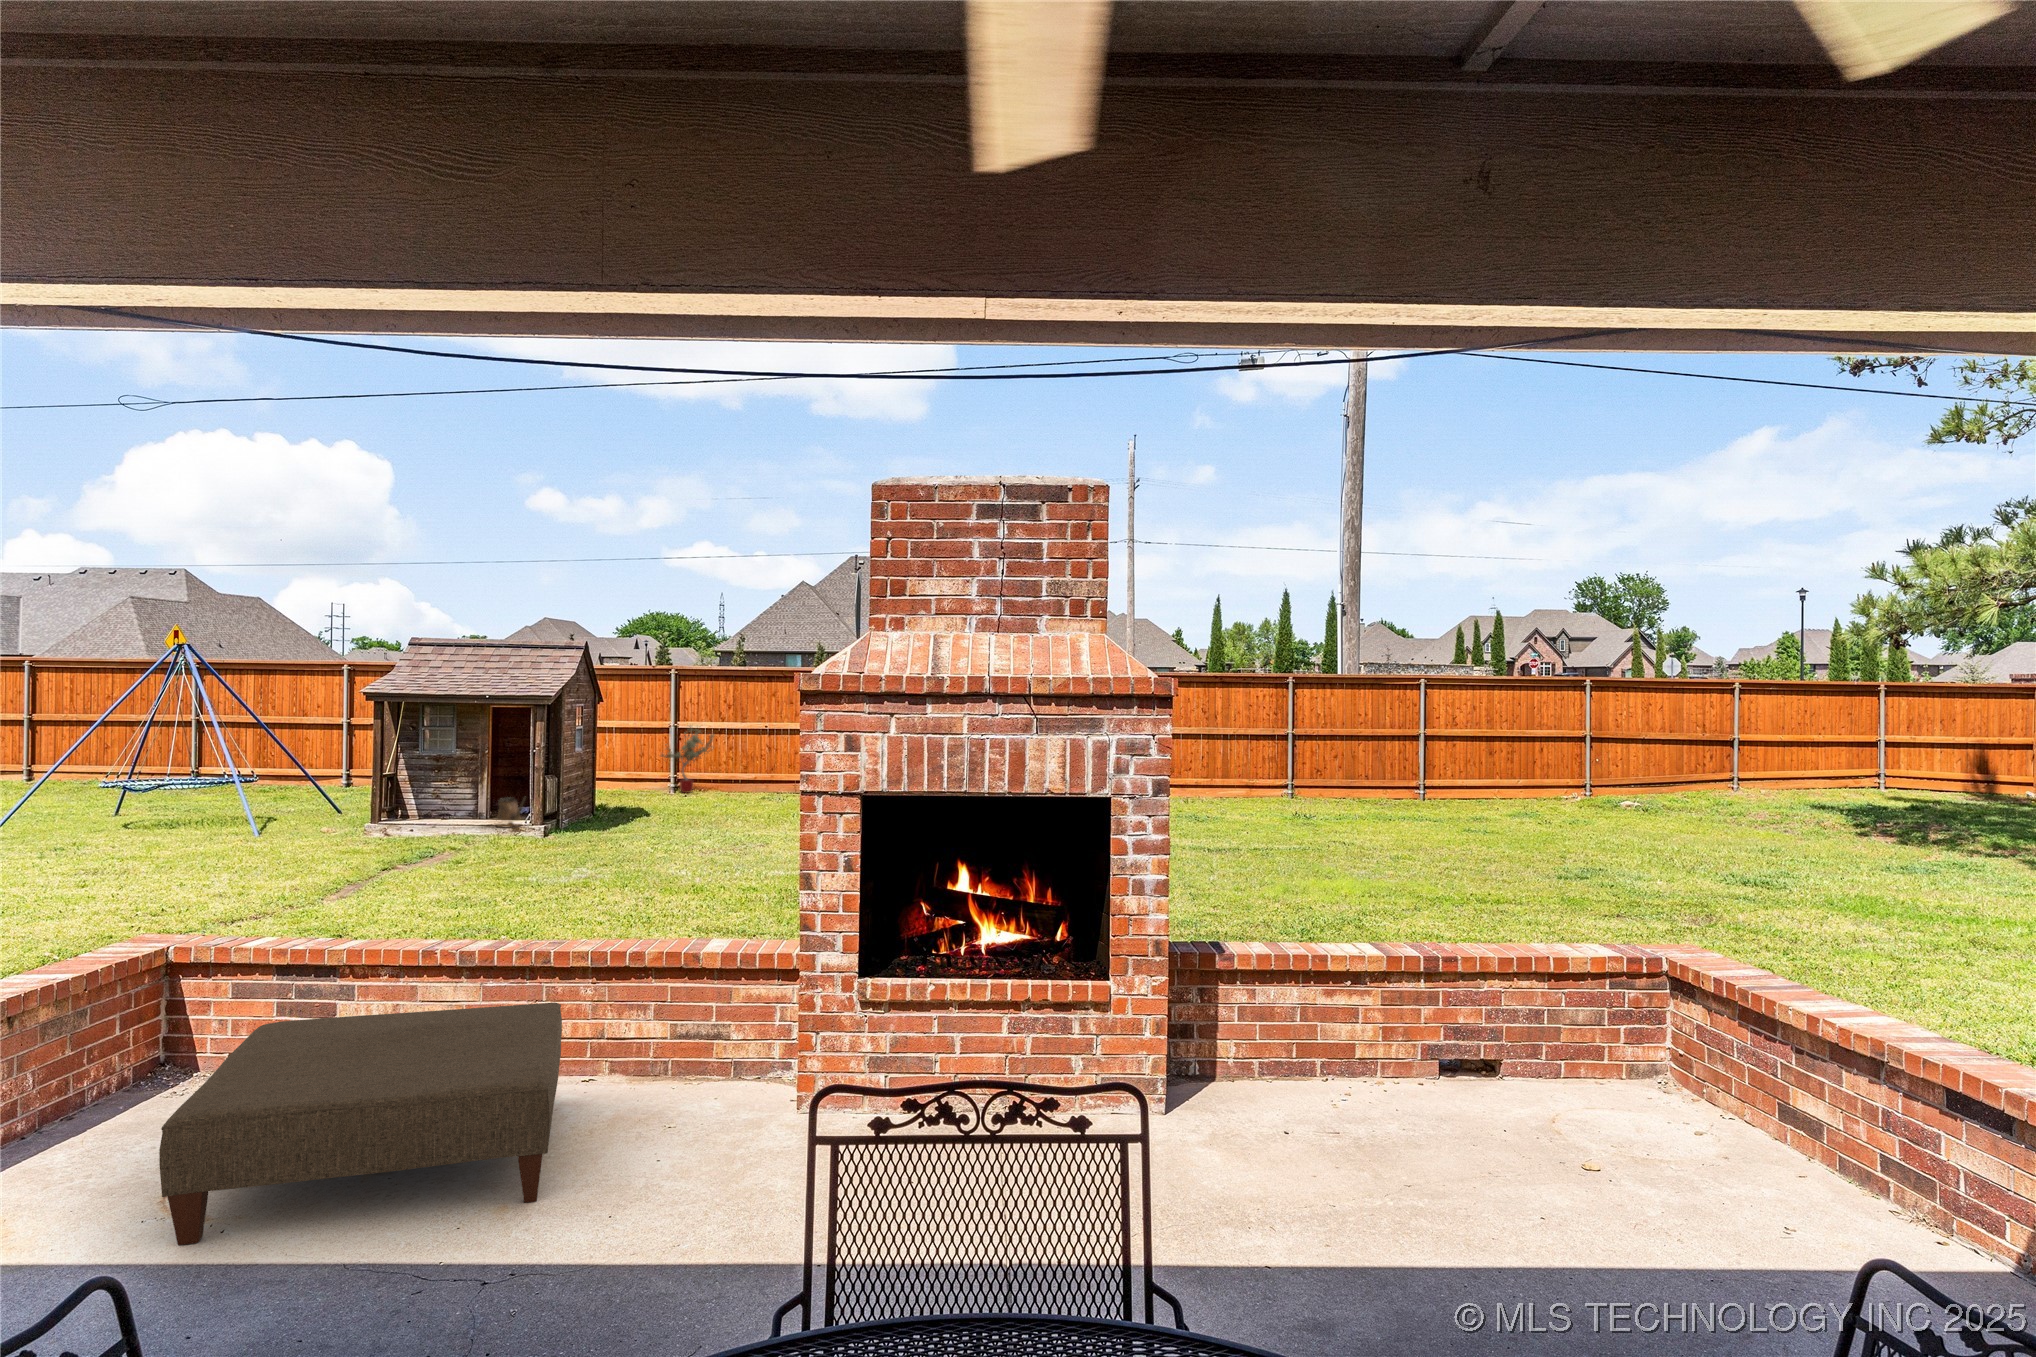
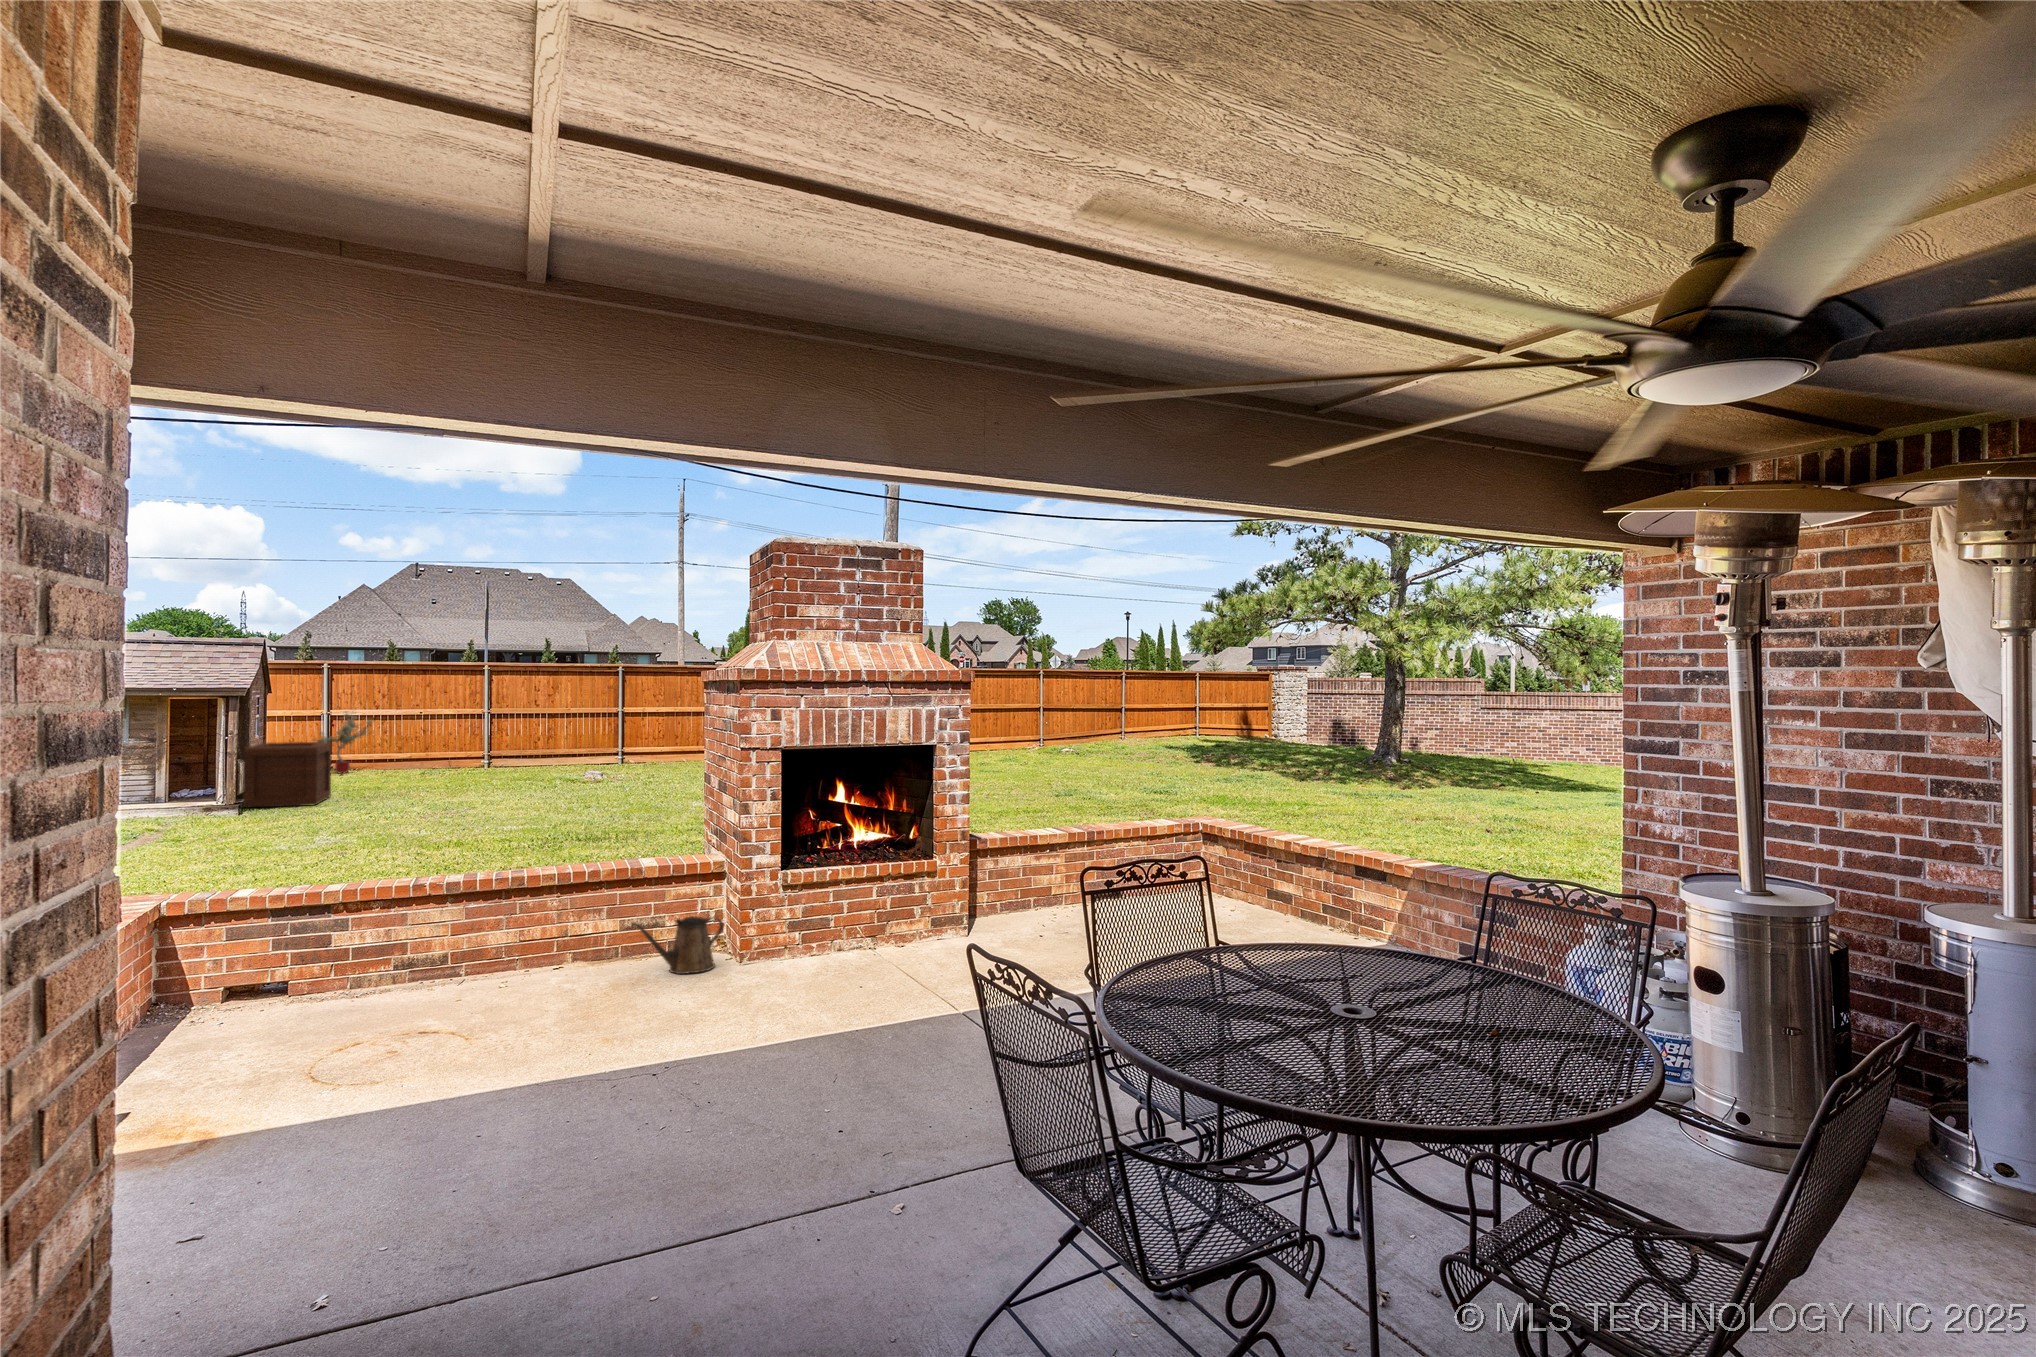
wooden crate: none [553,758,641,829] -> present [243,742,331,808]
watering can: present [496,797,525,827] -> present [632,916,724,974]
ottoman: present [159,1003,562,1245] -> none [307,912,630,1096]

